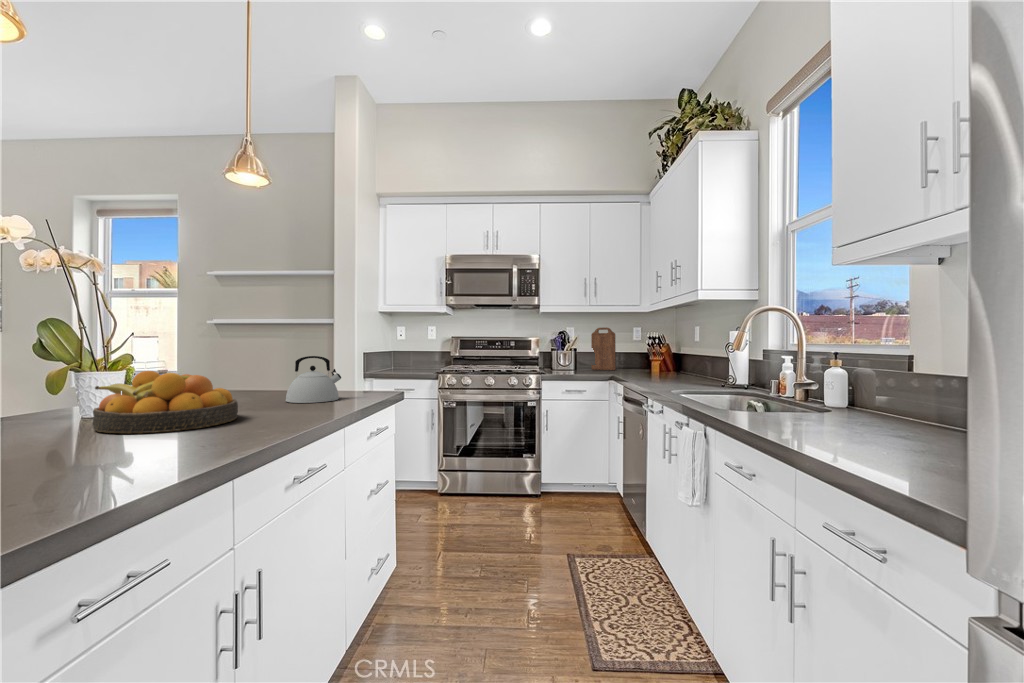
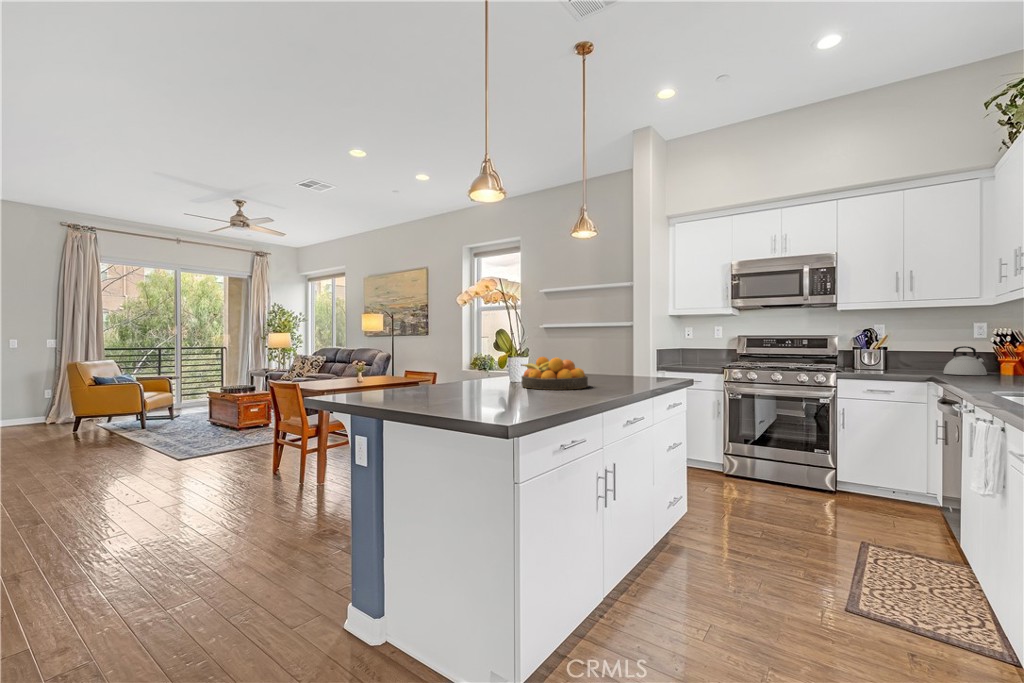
cutting board: present [591,327,616,370] -> none [907,324,942,371]
kettle: present [285,356,341,403] -> present [944,346,987,375]

